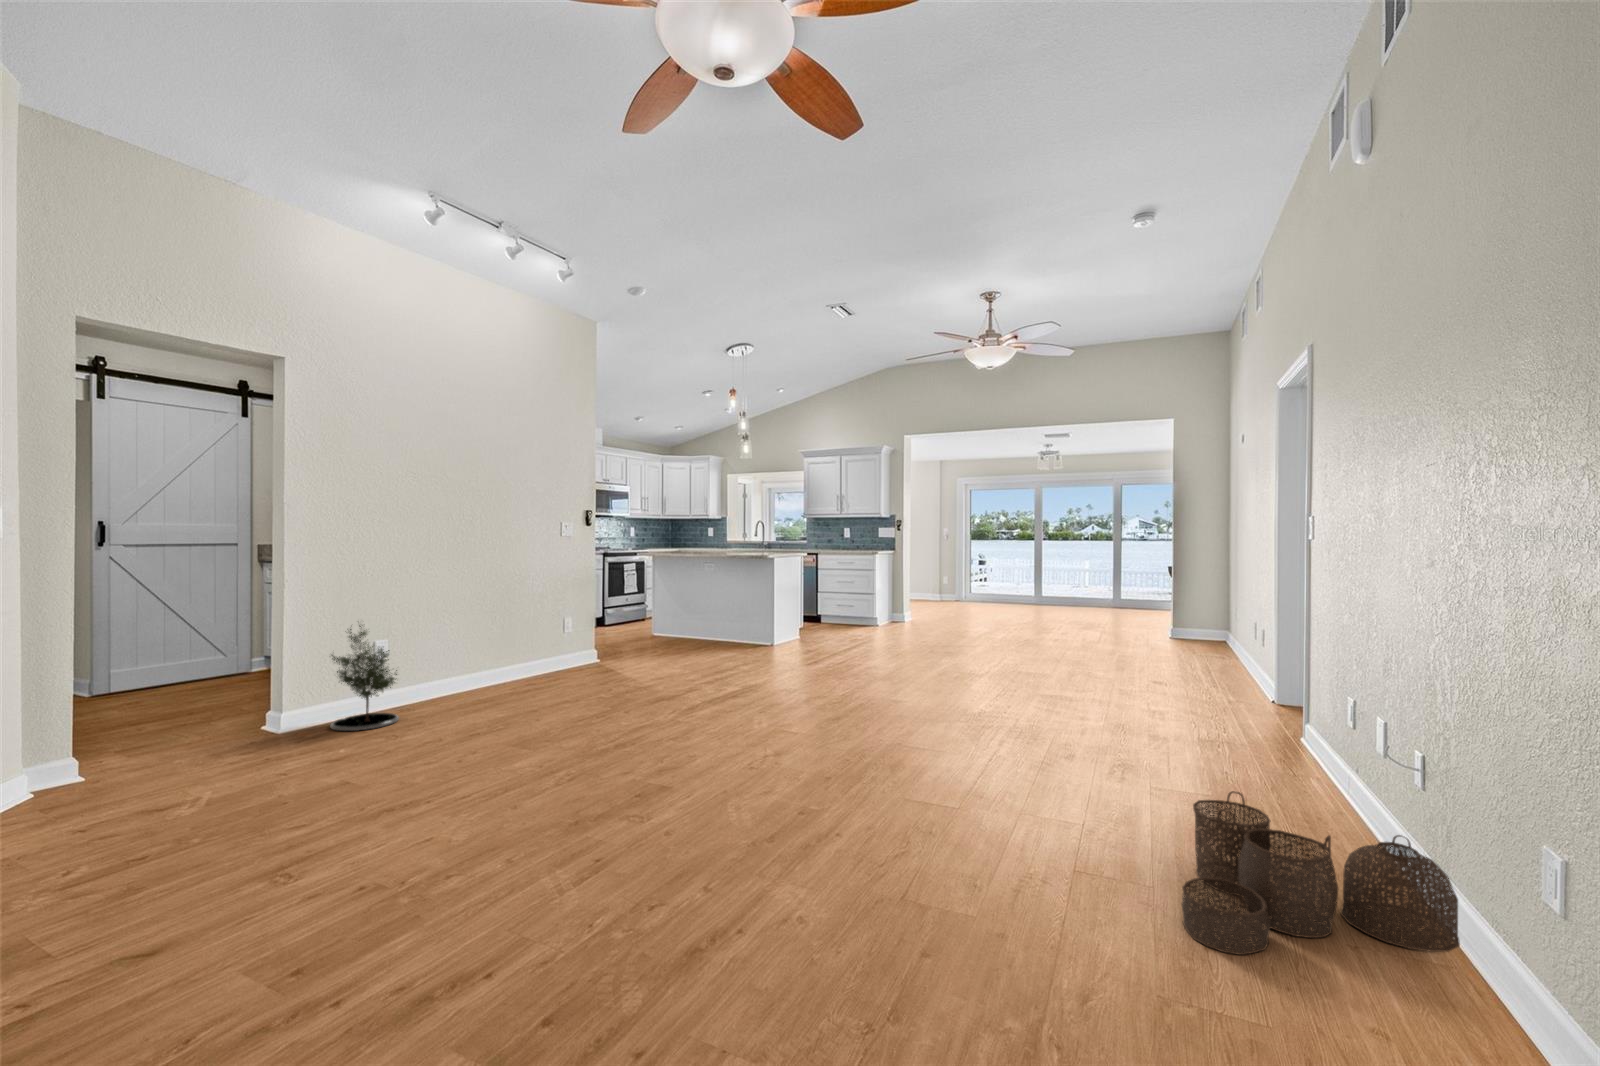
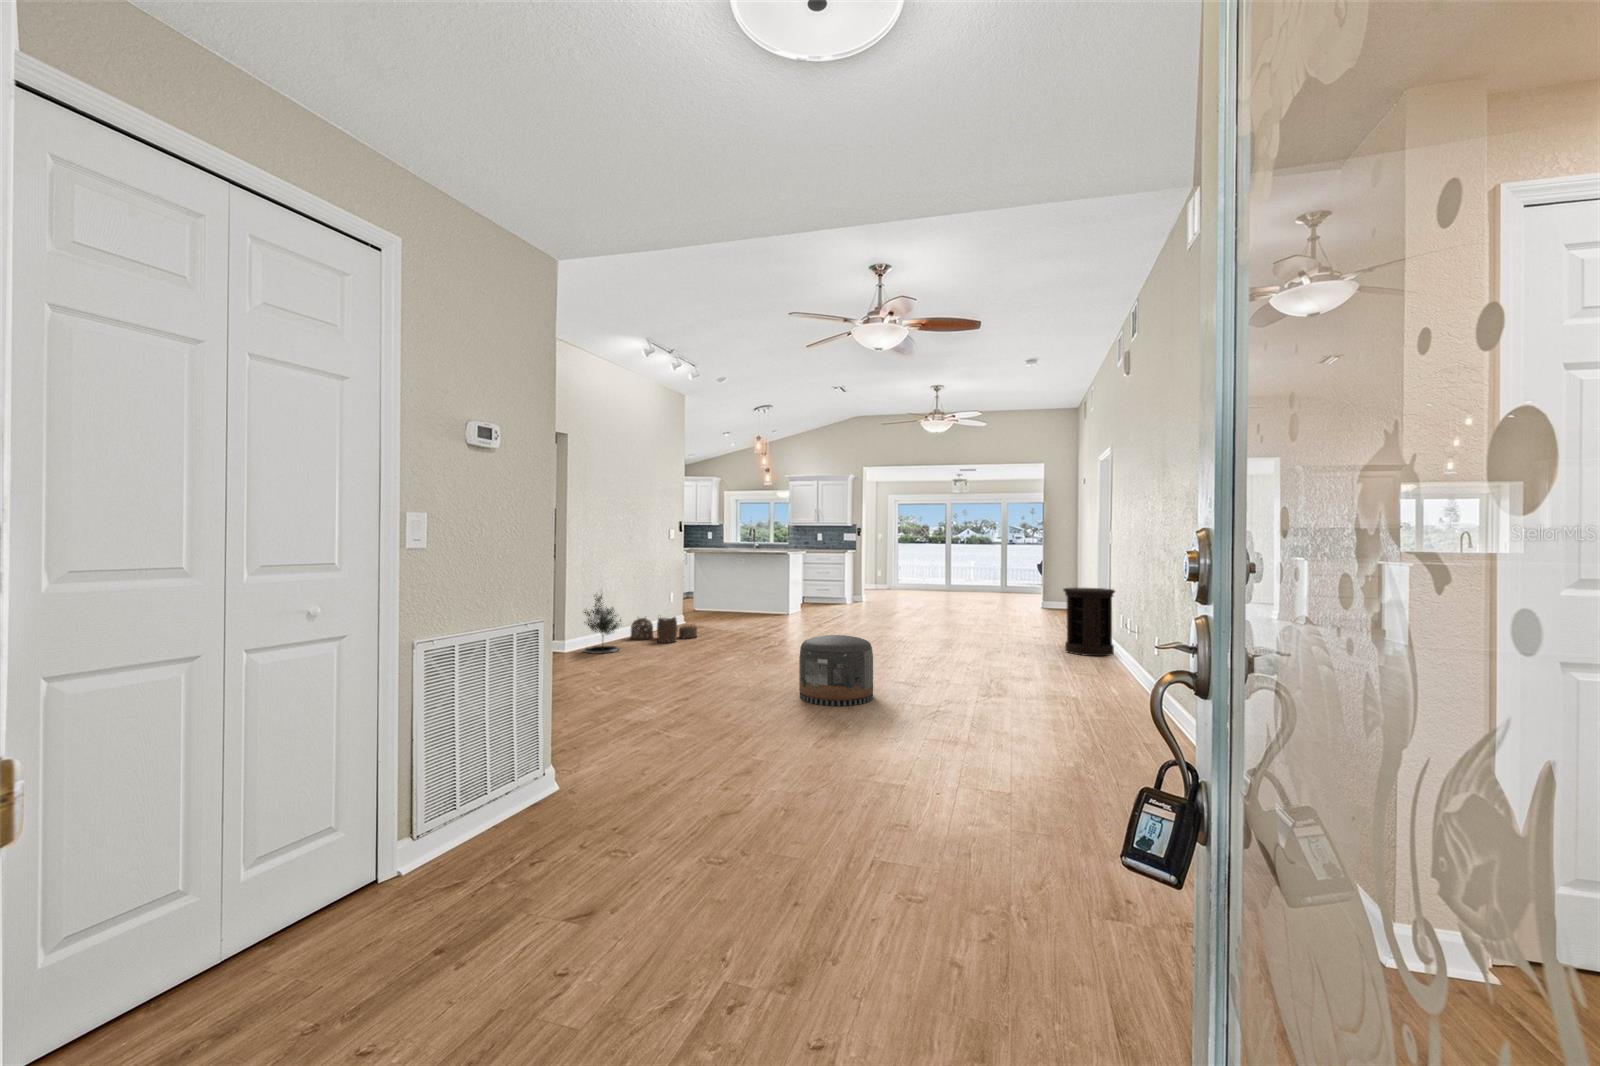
side table: none [1201,627,1318,778] -> present [1063,588,1115,656]
pouf: none [468,762,666,988] -> present [799,635,873,706]
woven basket: present [1182,791,1460,955] -> present [630,617,697,643]

